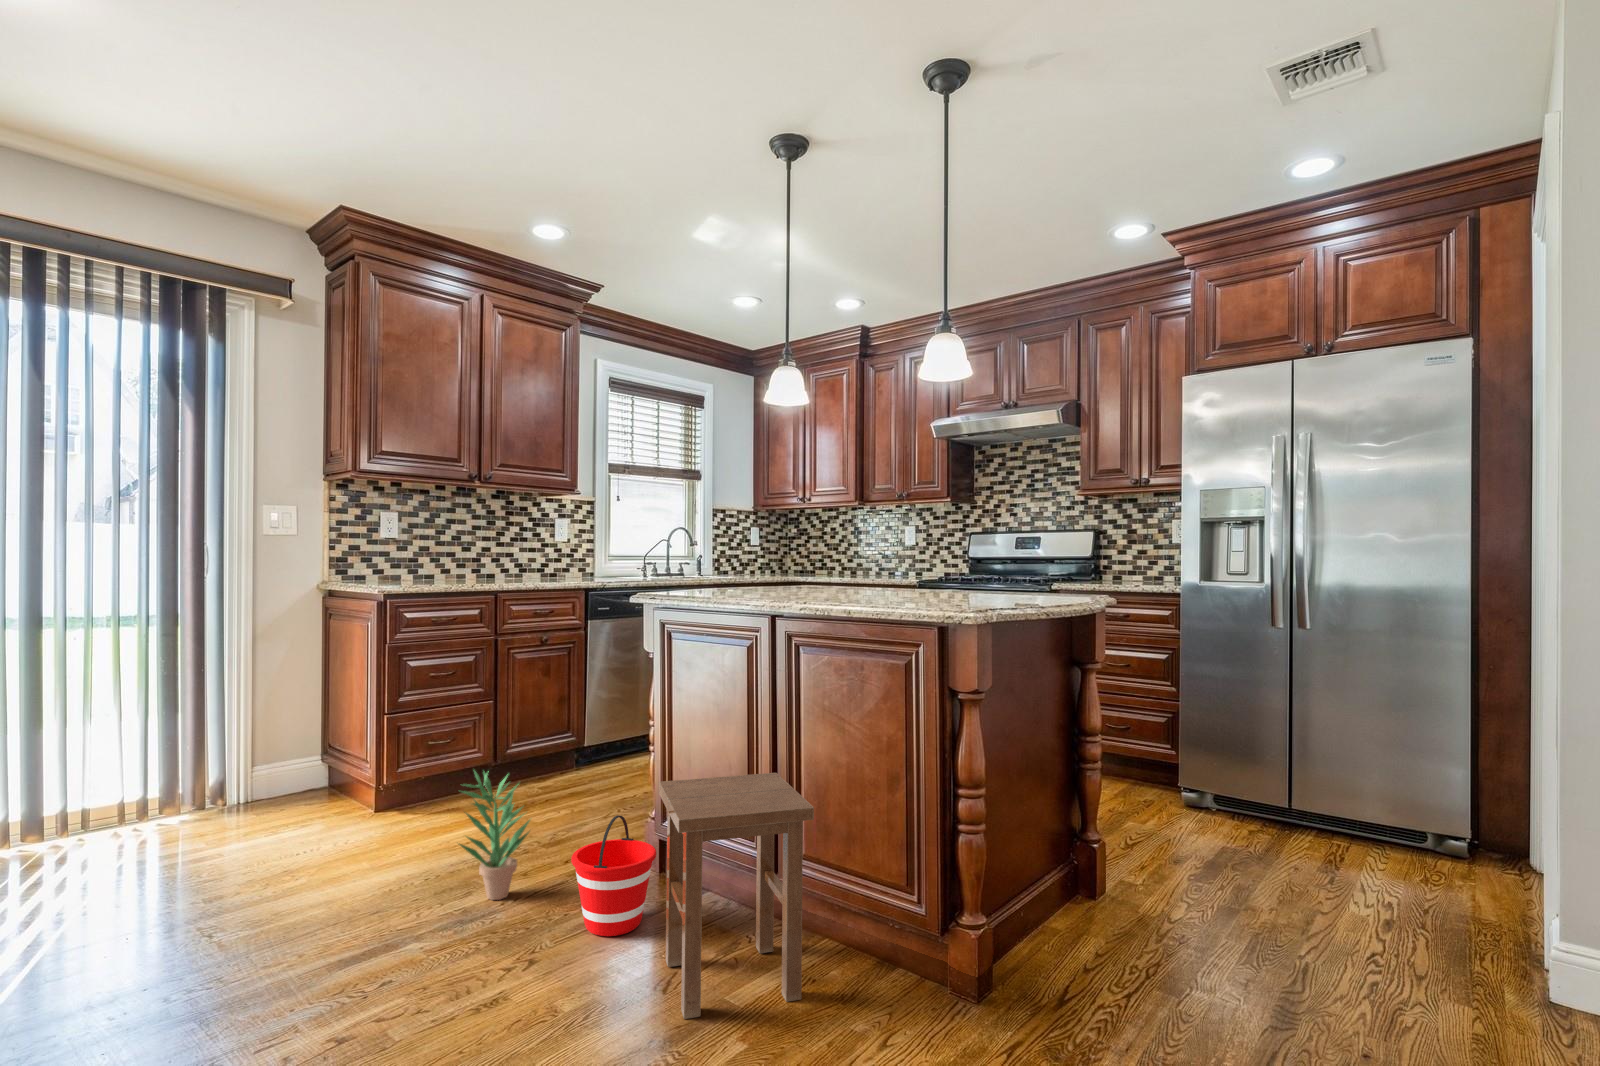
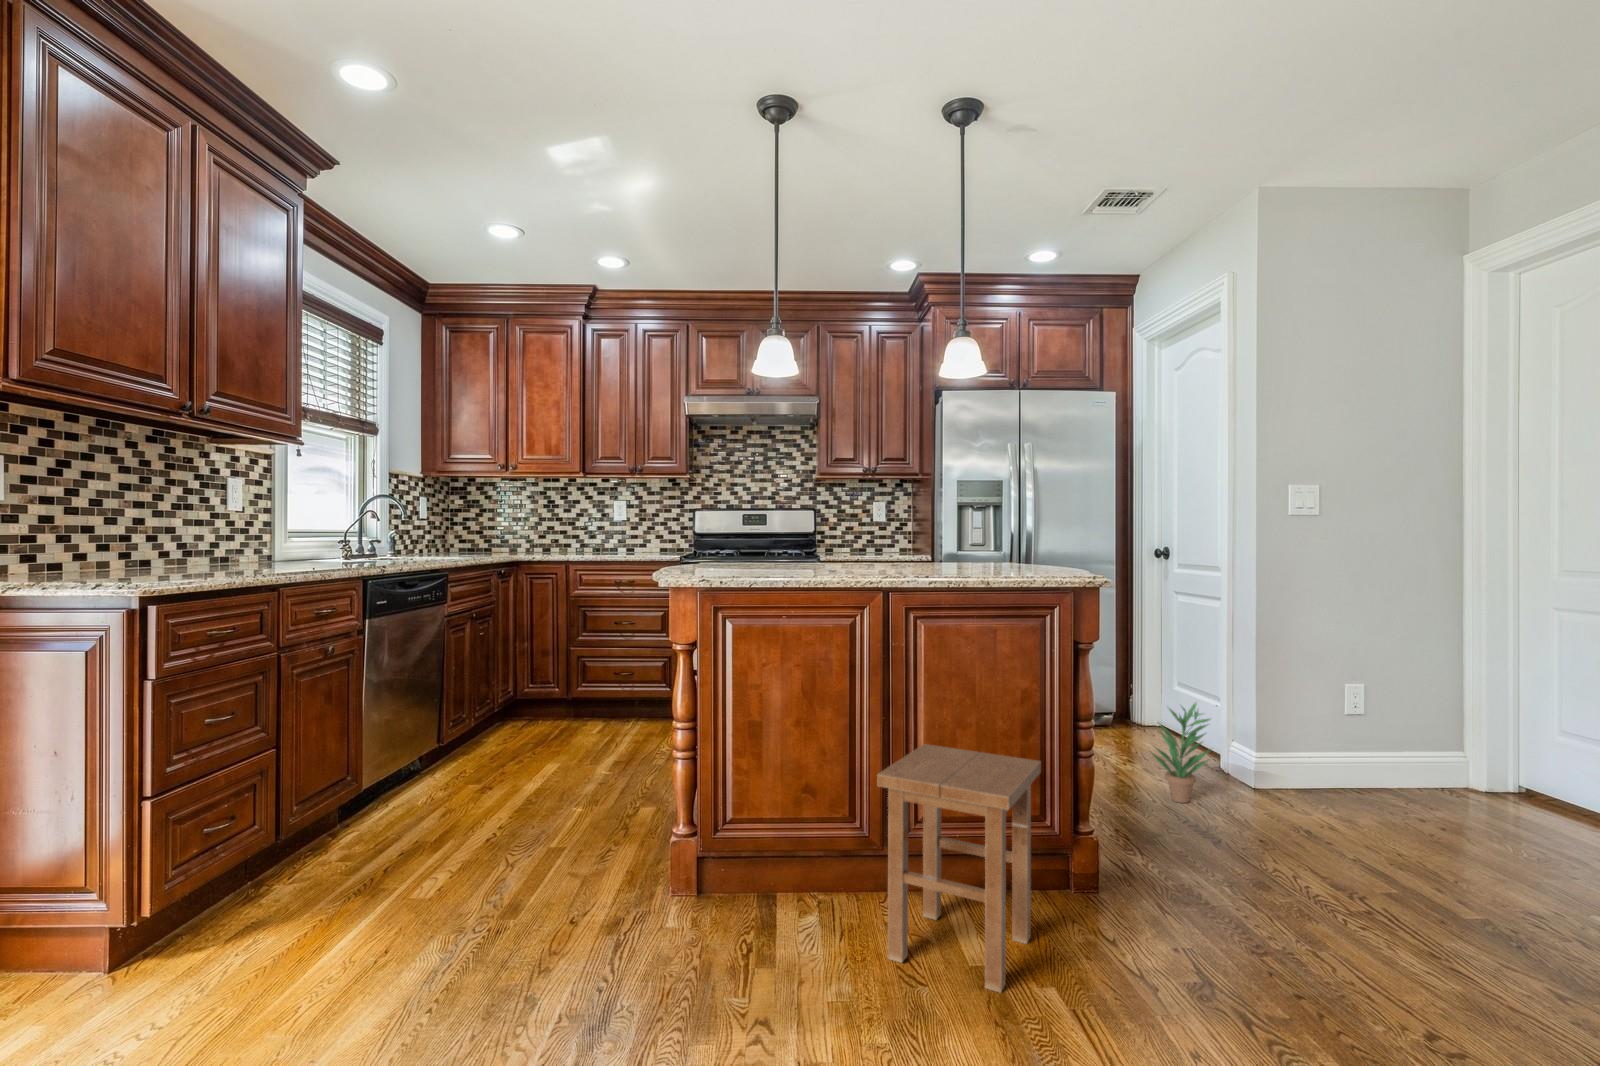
potted plant: present [460,771,530,900] -> present [1152,703,1210,803]
bucket: present [571,815,656,936] -> none [730,829,825,969]

